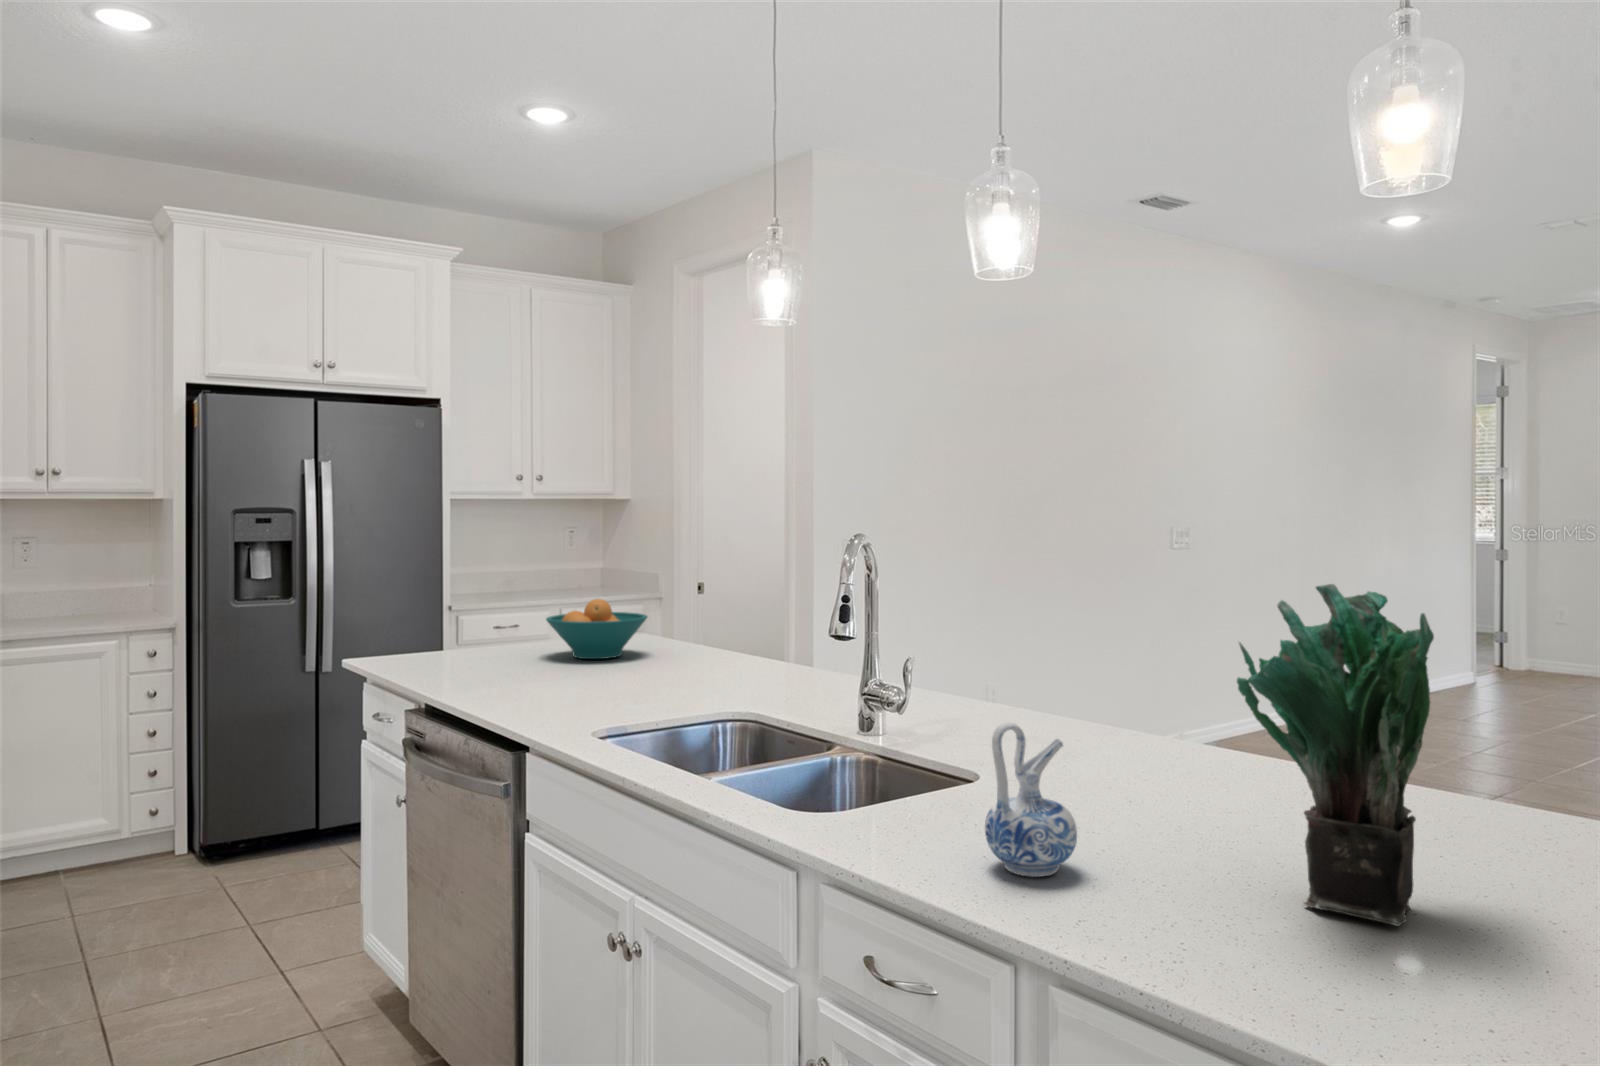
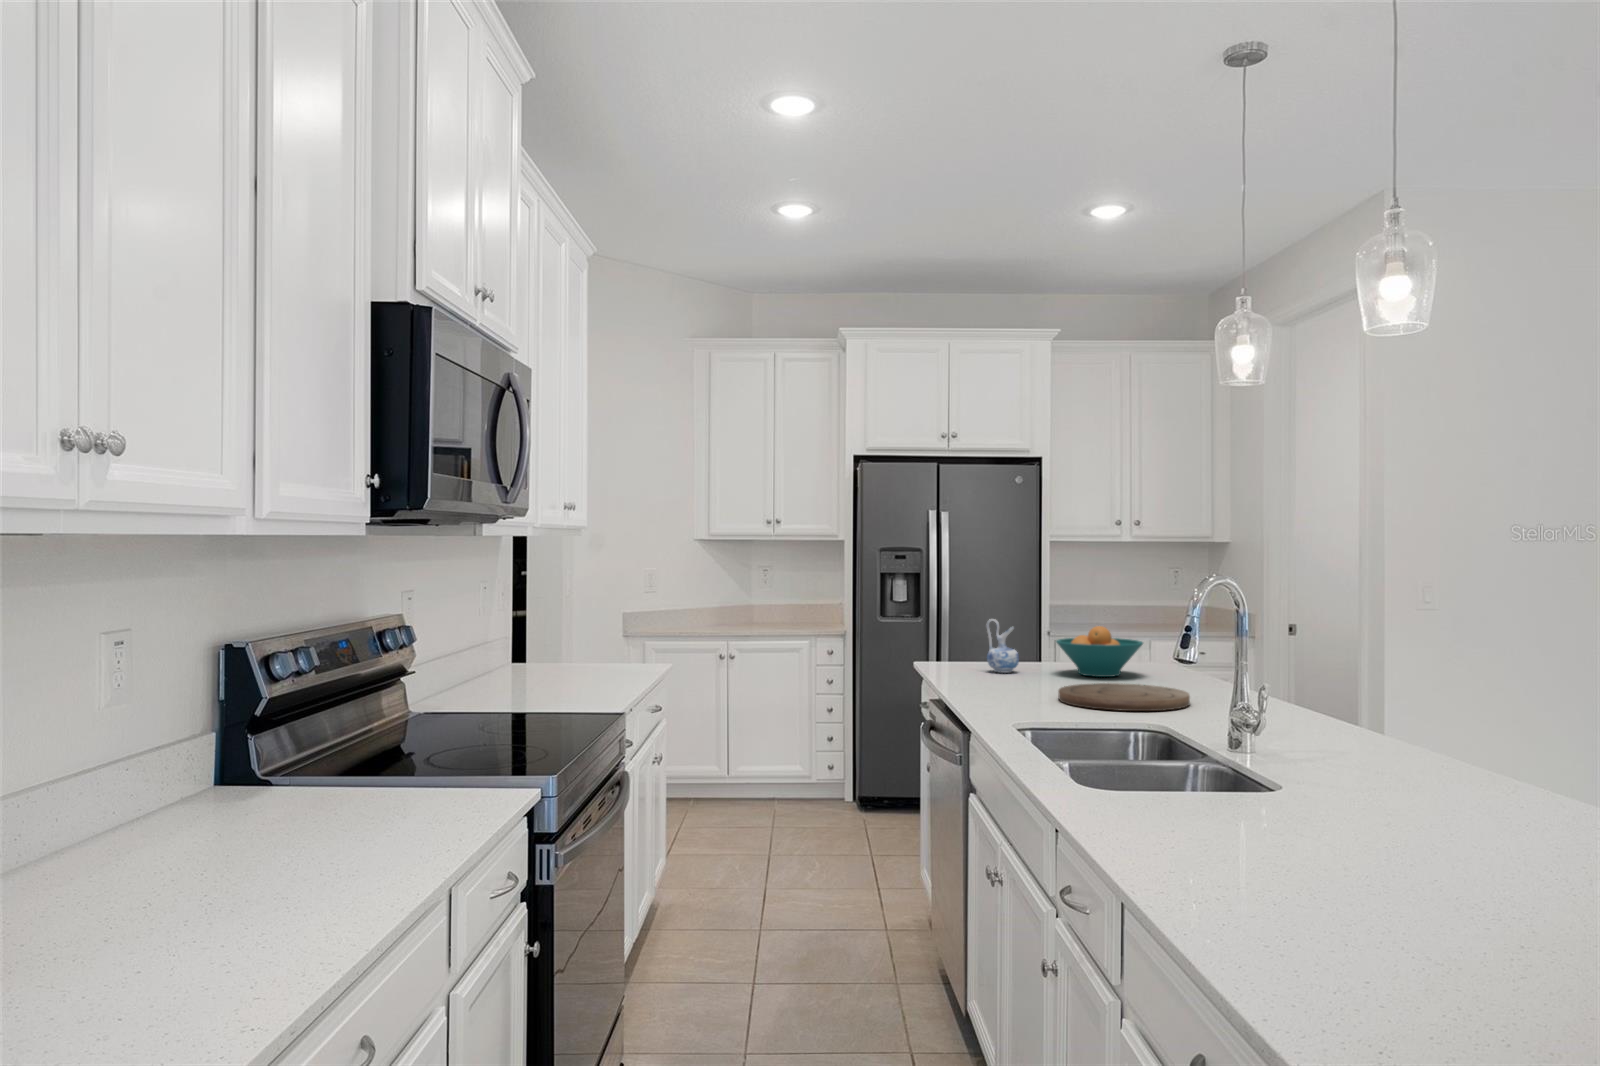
potted plant: present [1237,584,1434,926] -> none [1277,625,1510,928]
cutting board: none [597,665,747,700] -> present [1058,683,1190,711]
ceramic pitcher: present [985,722,1077,877] -> present [987,619,1019,673]

